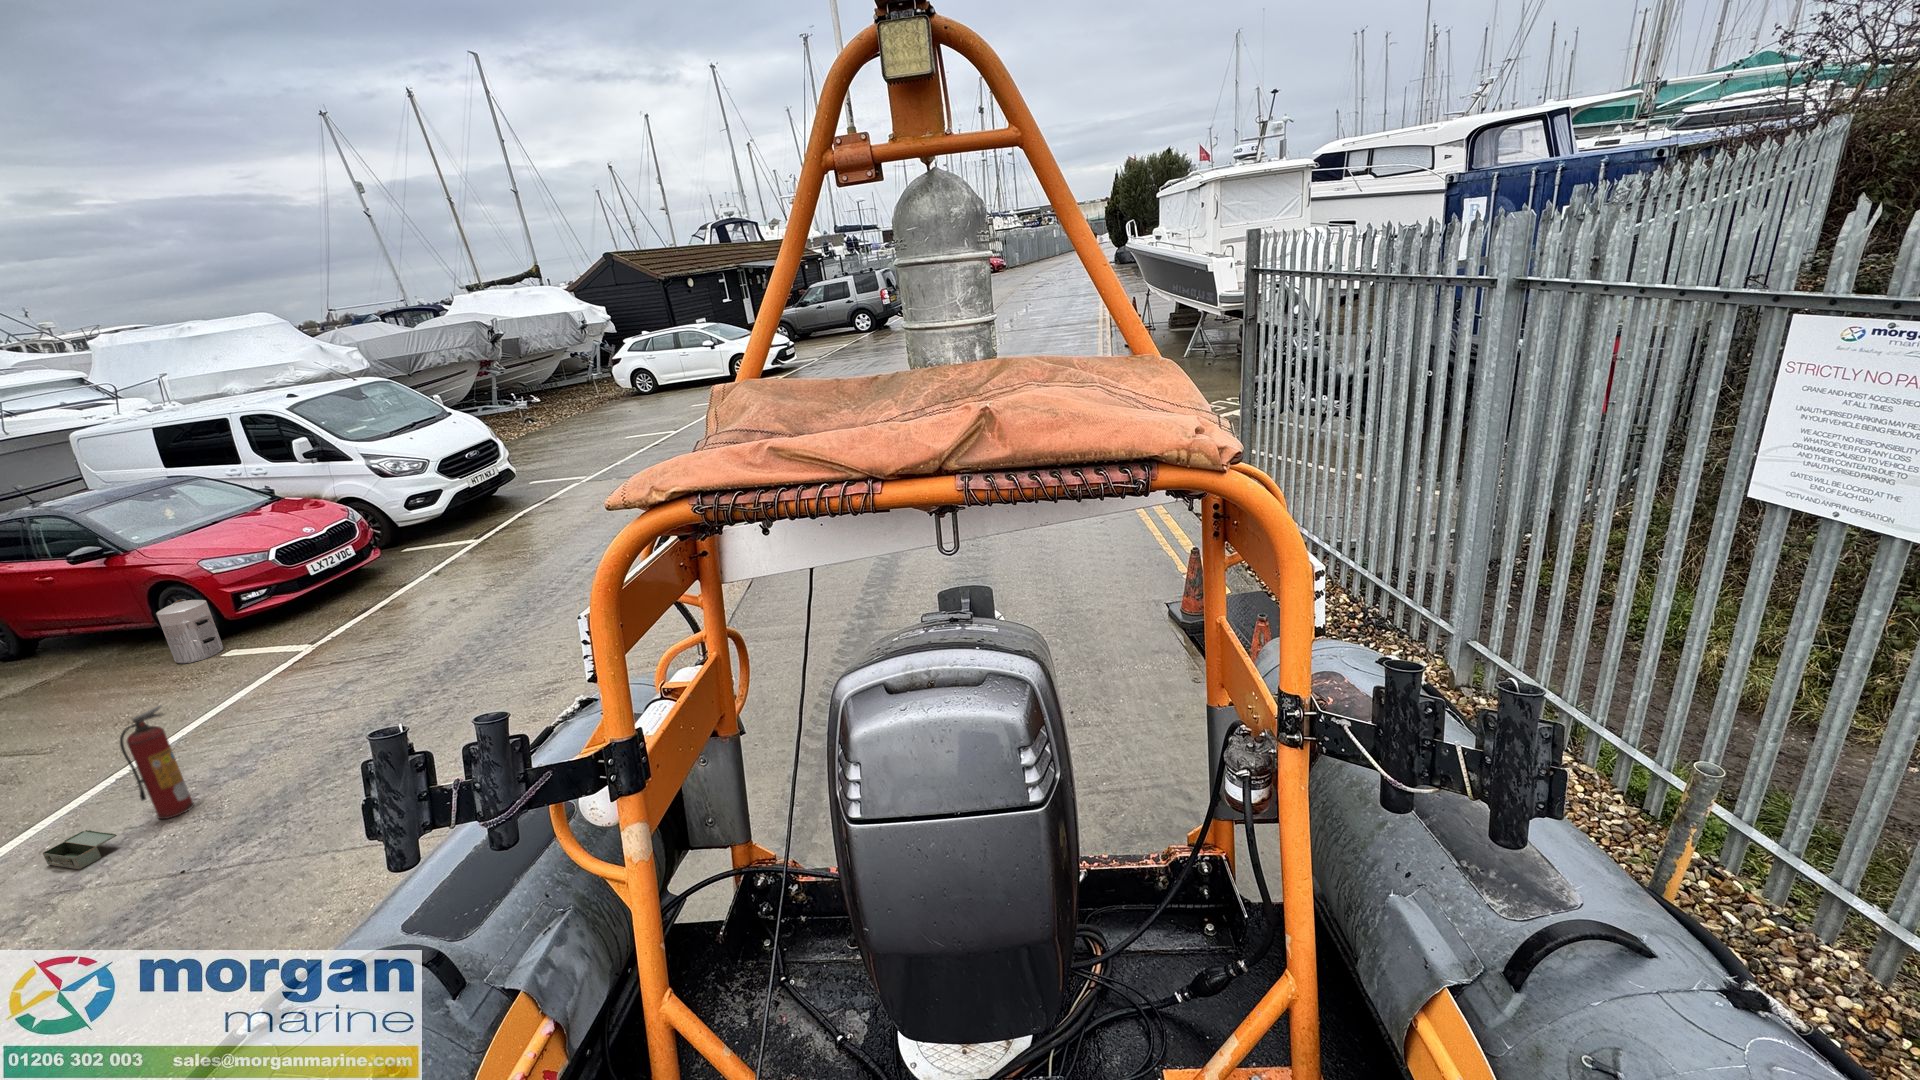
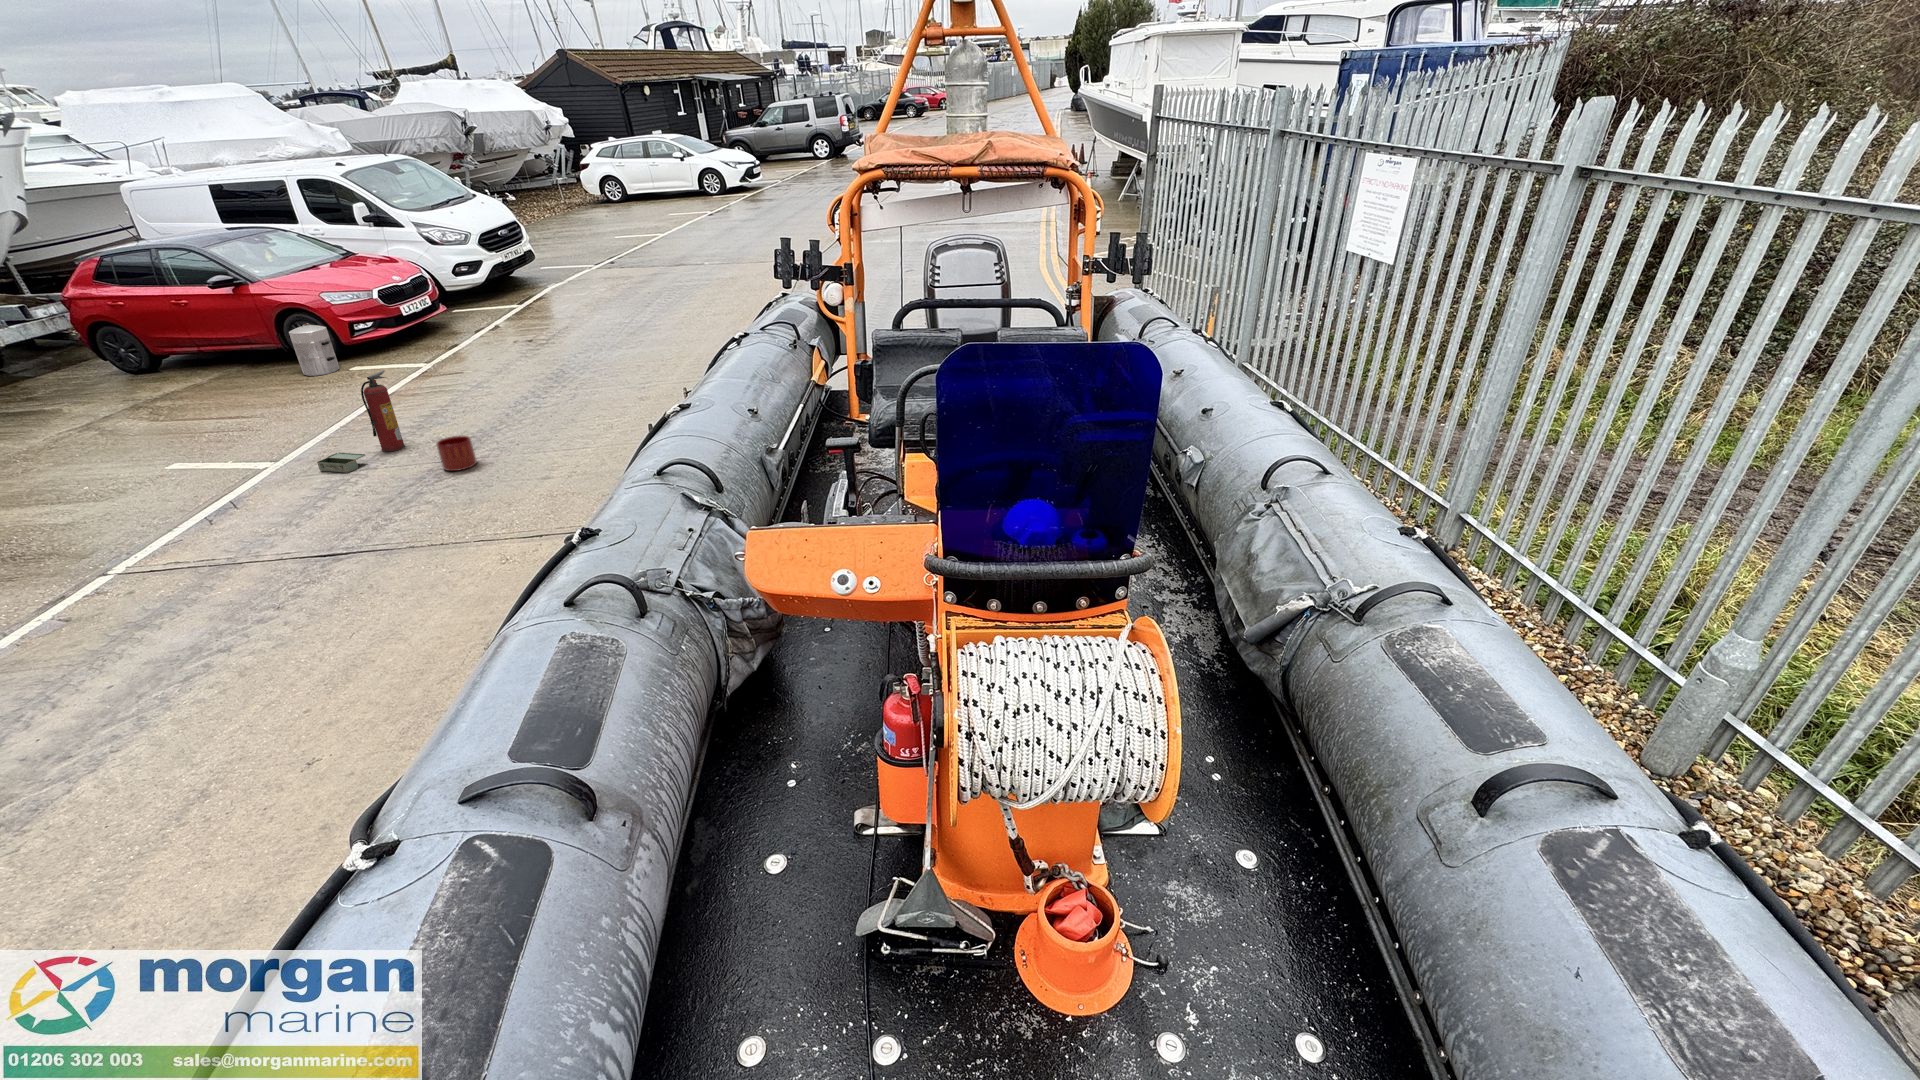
planter: none [191,807,261,868] -> present [436,435,477,471]

